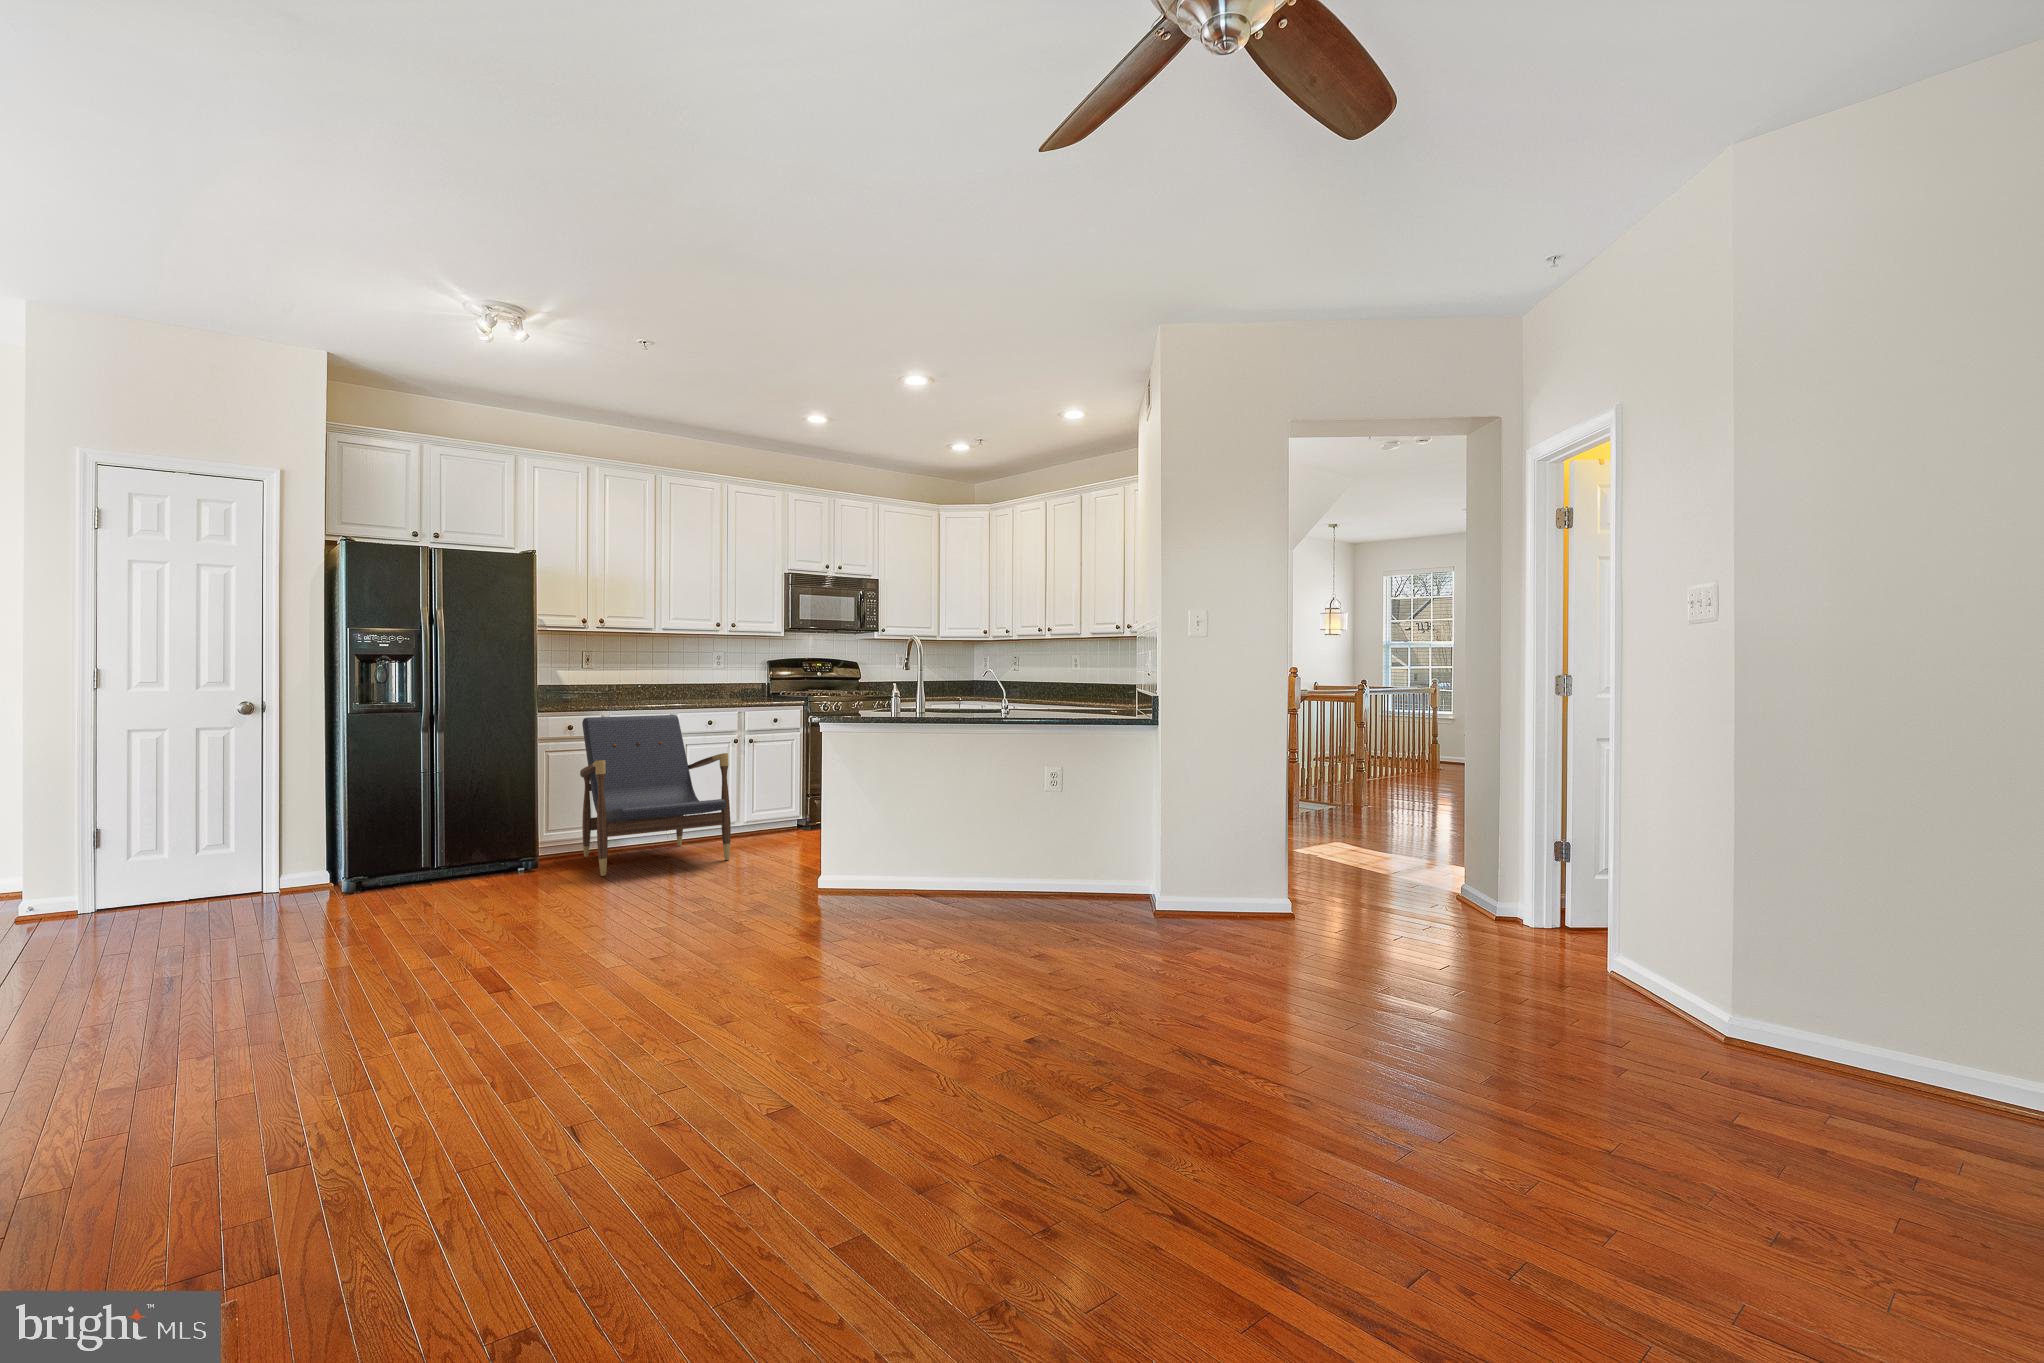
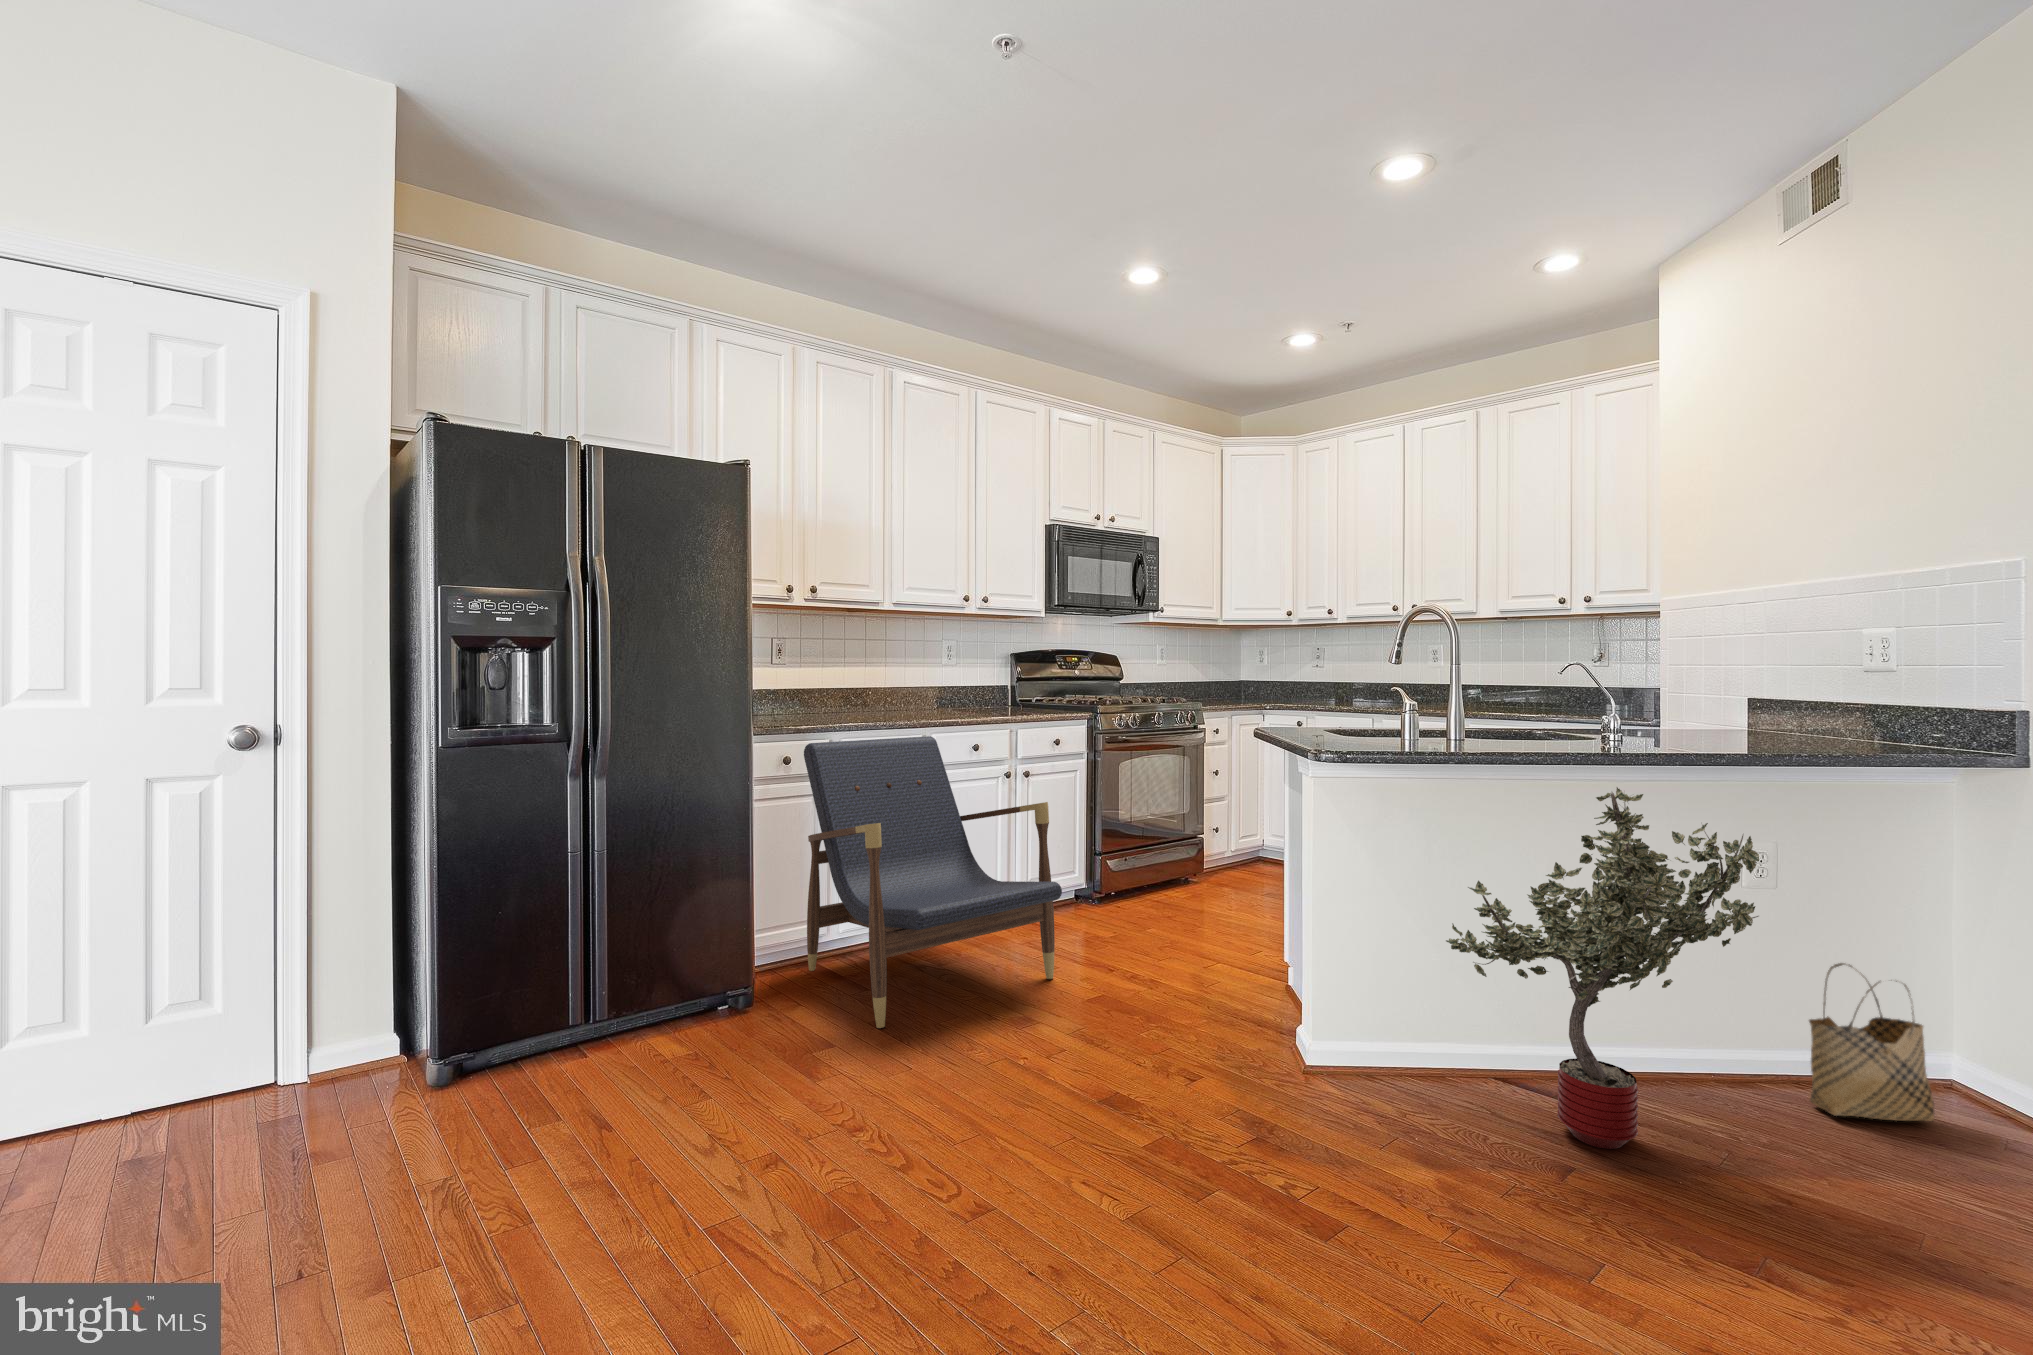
potted tree: none [853,733,995,910] -> present [1446,787,1759,1149]
woven basket: none [1054,827,1109,904] -> present [1809,963,1934,1122]

